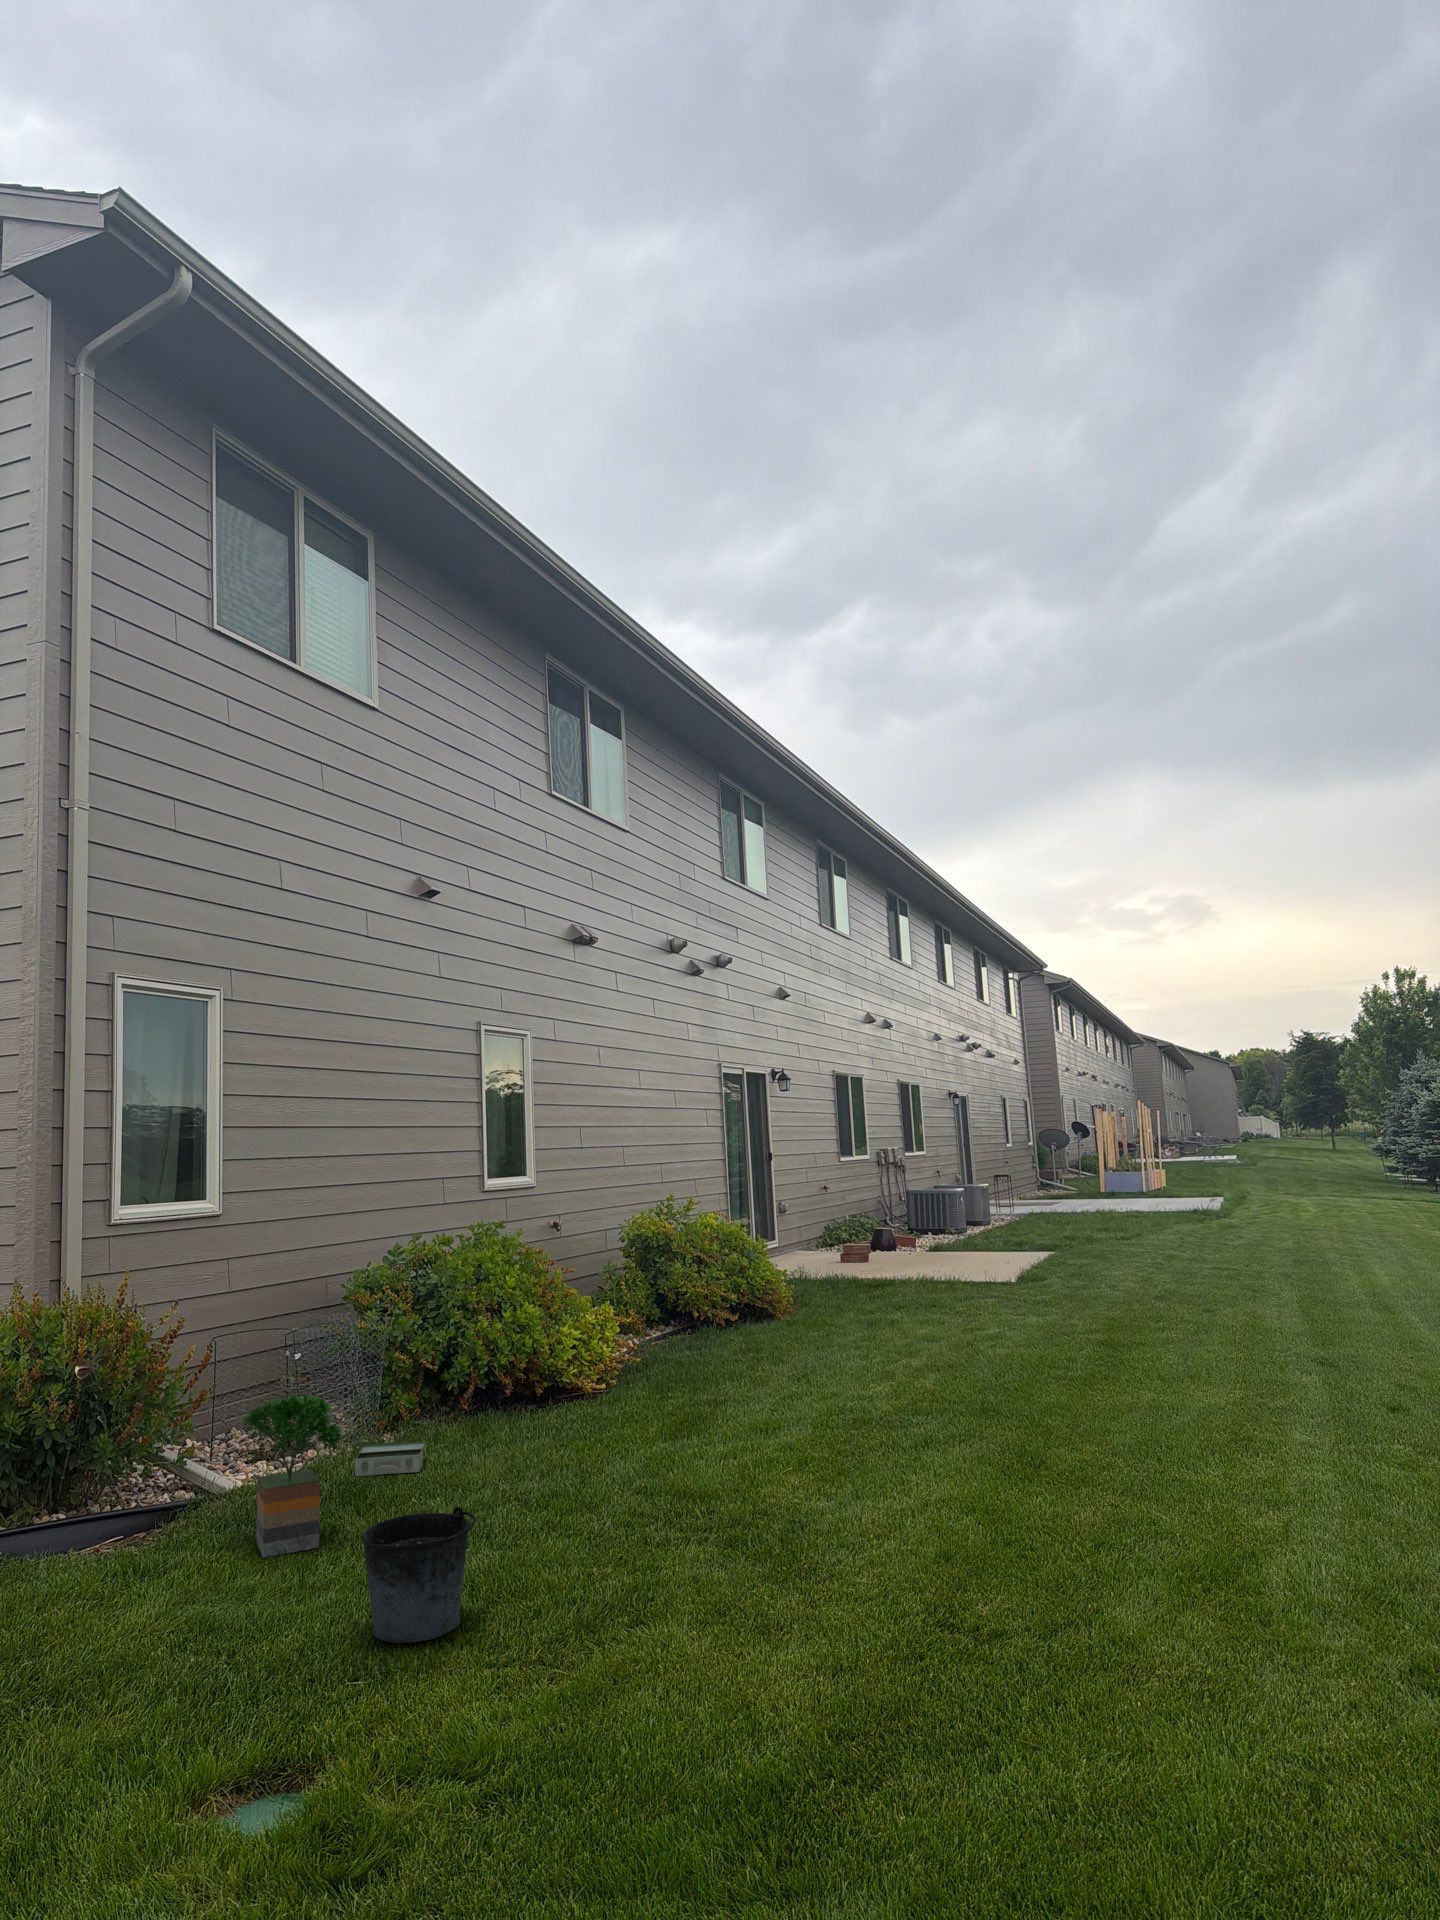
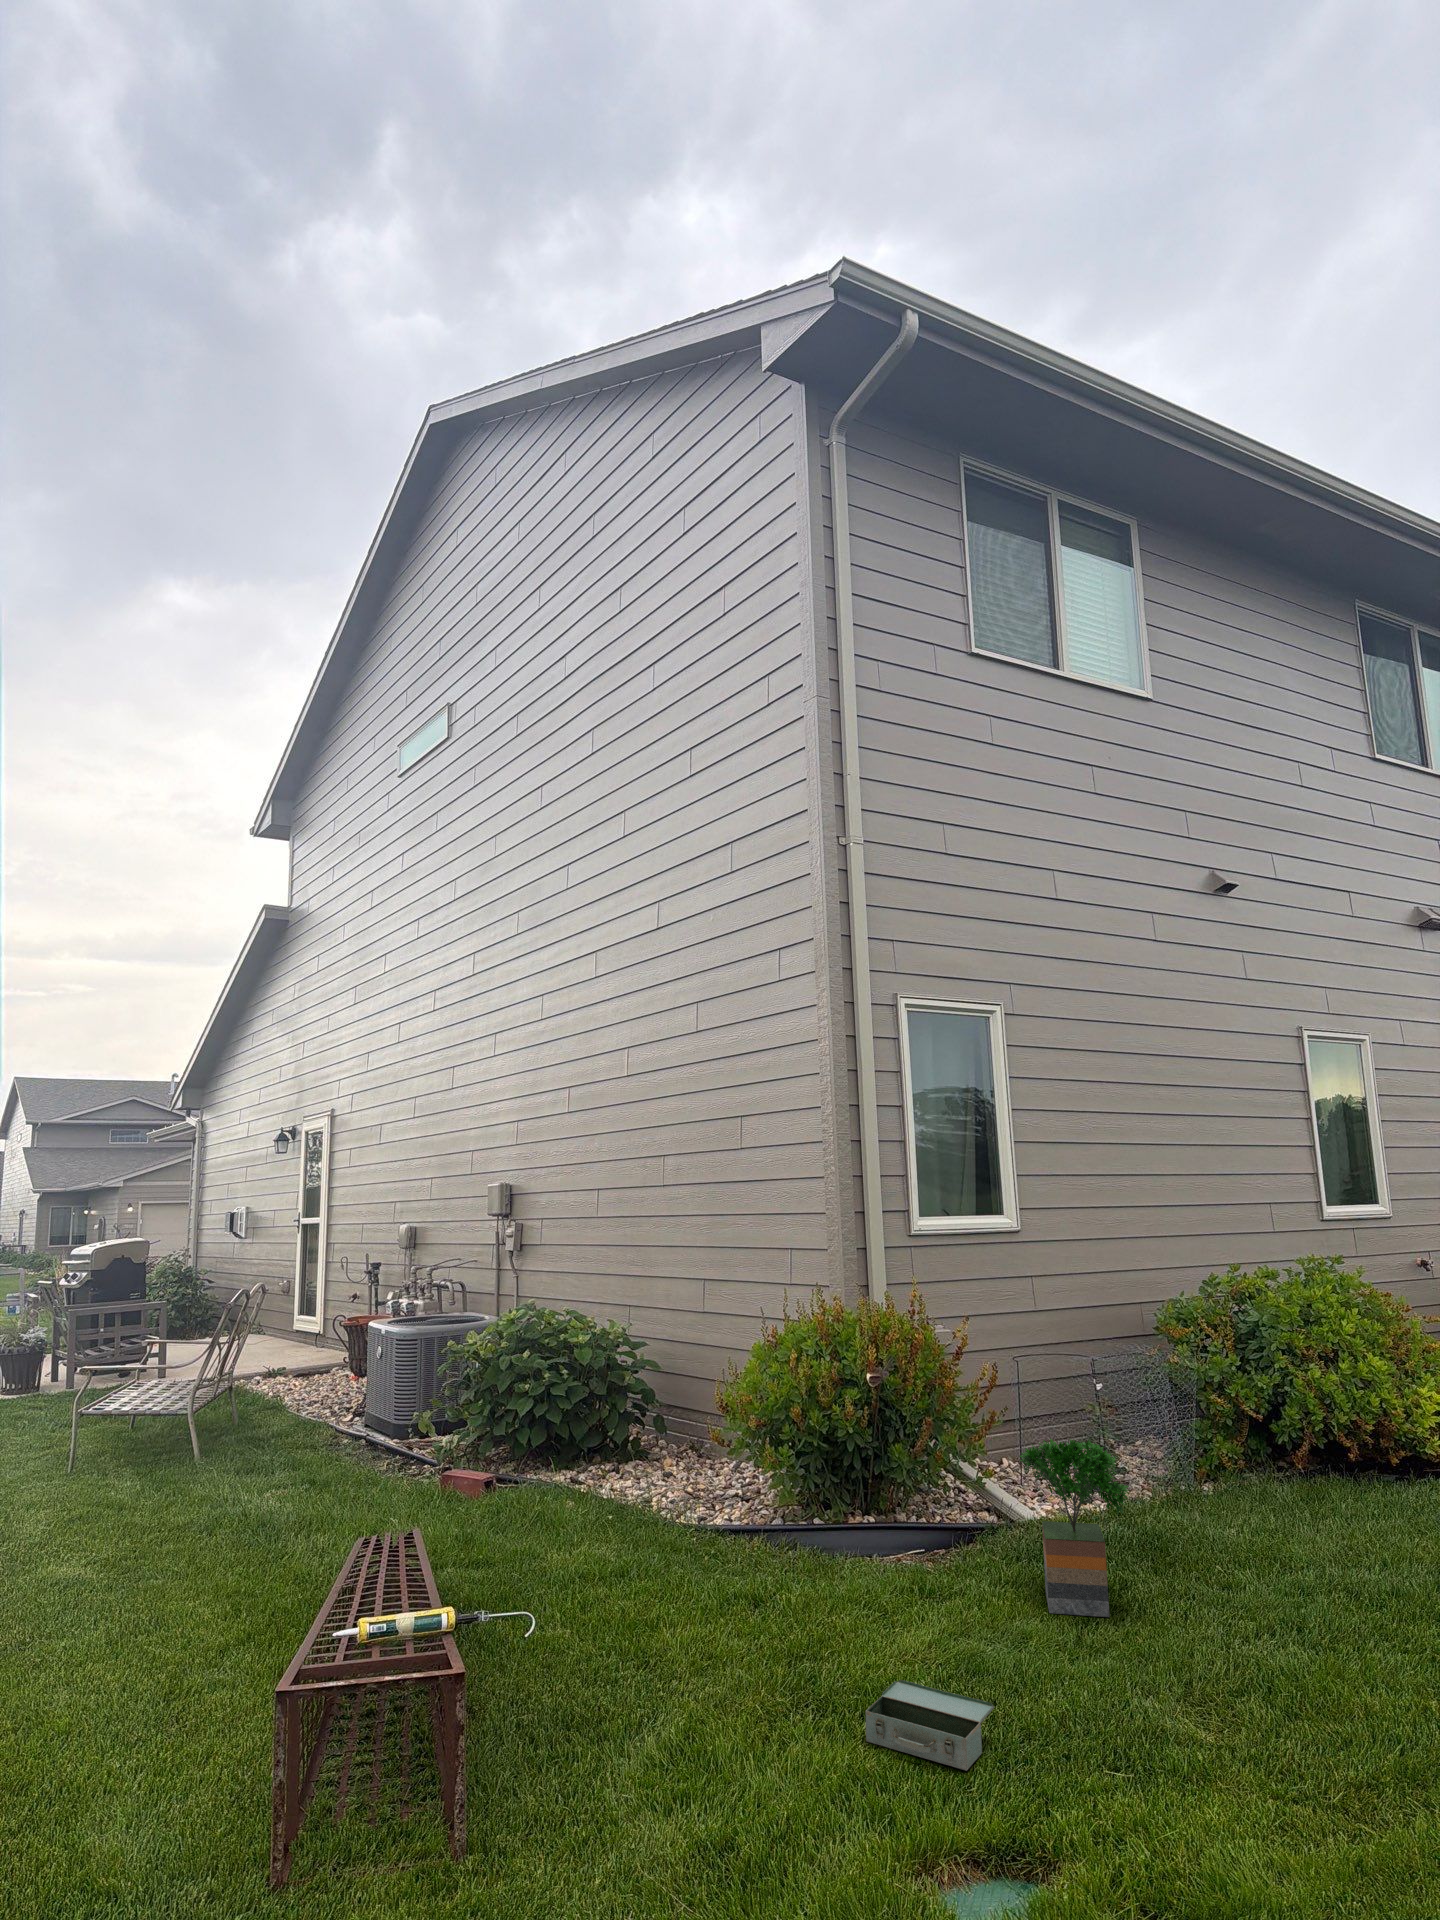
toolbox: present [355,1442,426,1476] -> present [865,1680,994,1771]
bucket: present [362,1507,476,1643] -> none [1134,1619,1278,1789]

